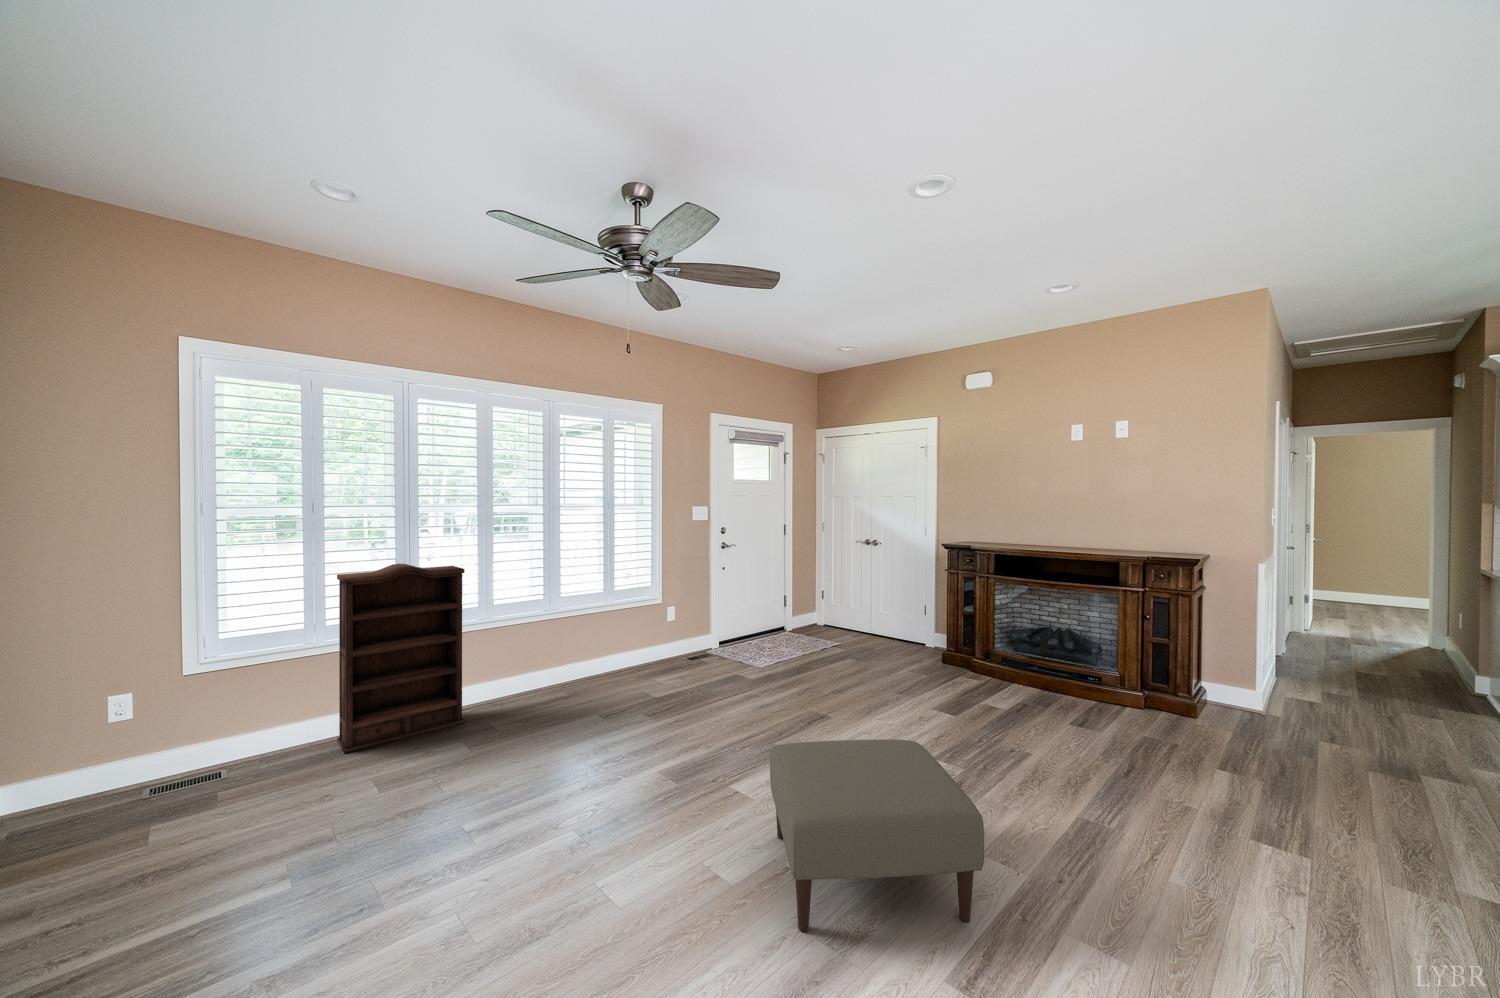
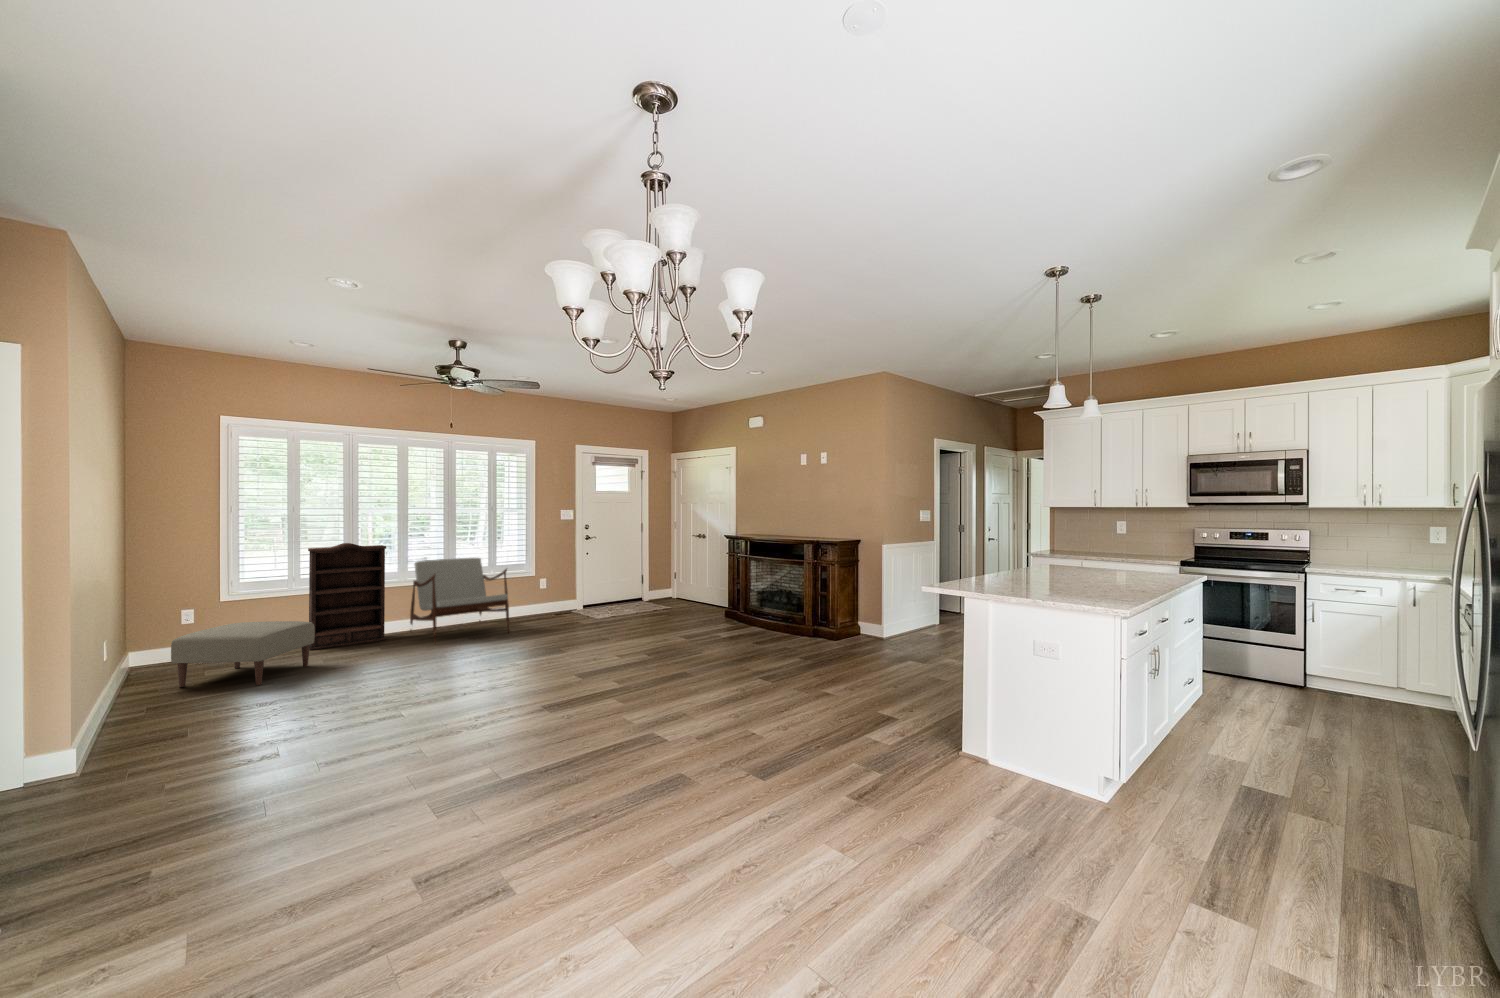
armchair: none [495,581,657,739] -> present [410,558,509,644]
ottoman: present [770,740,984,931] -> present [171,621,315,687]

